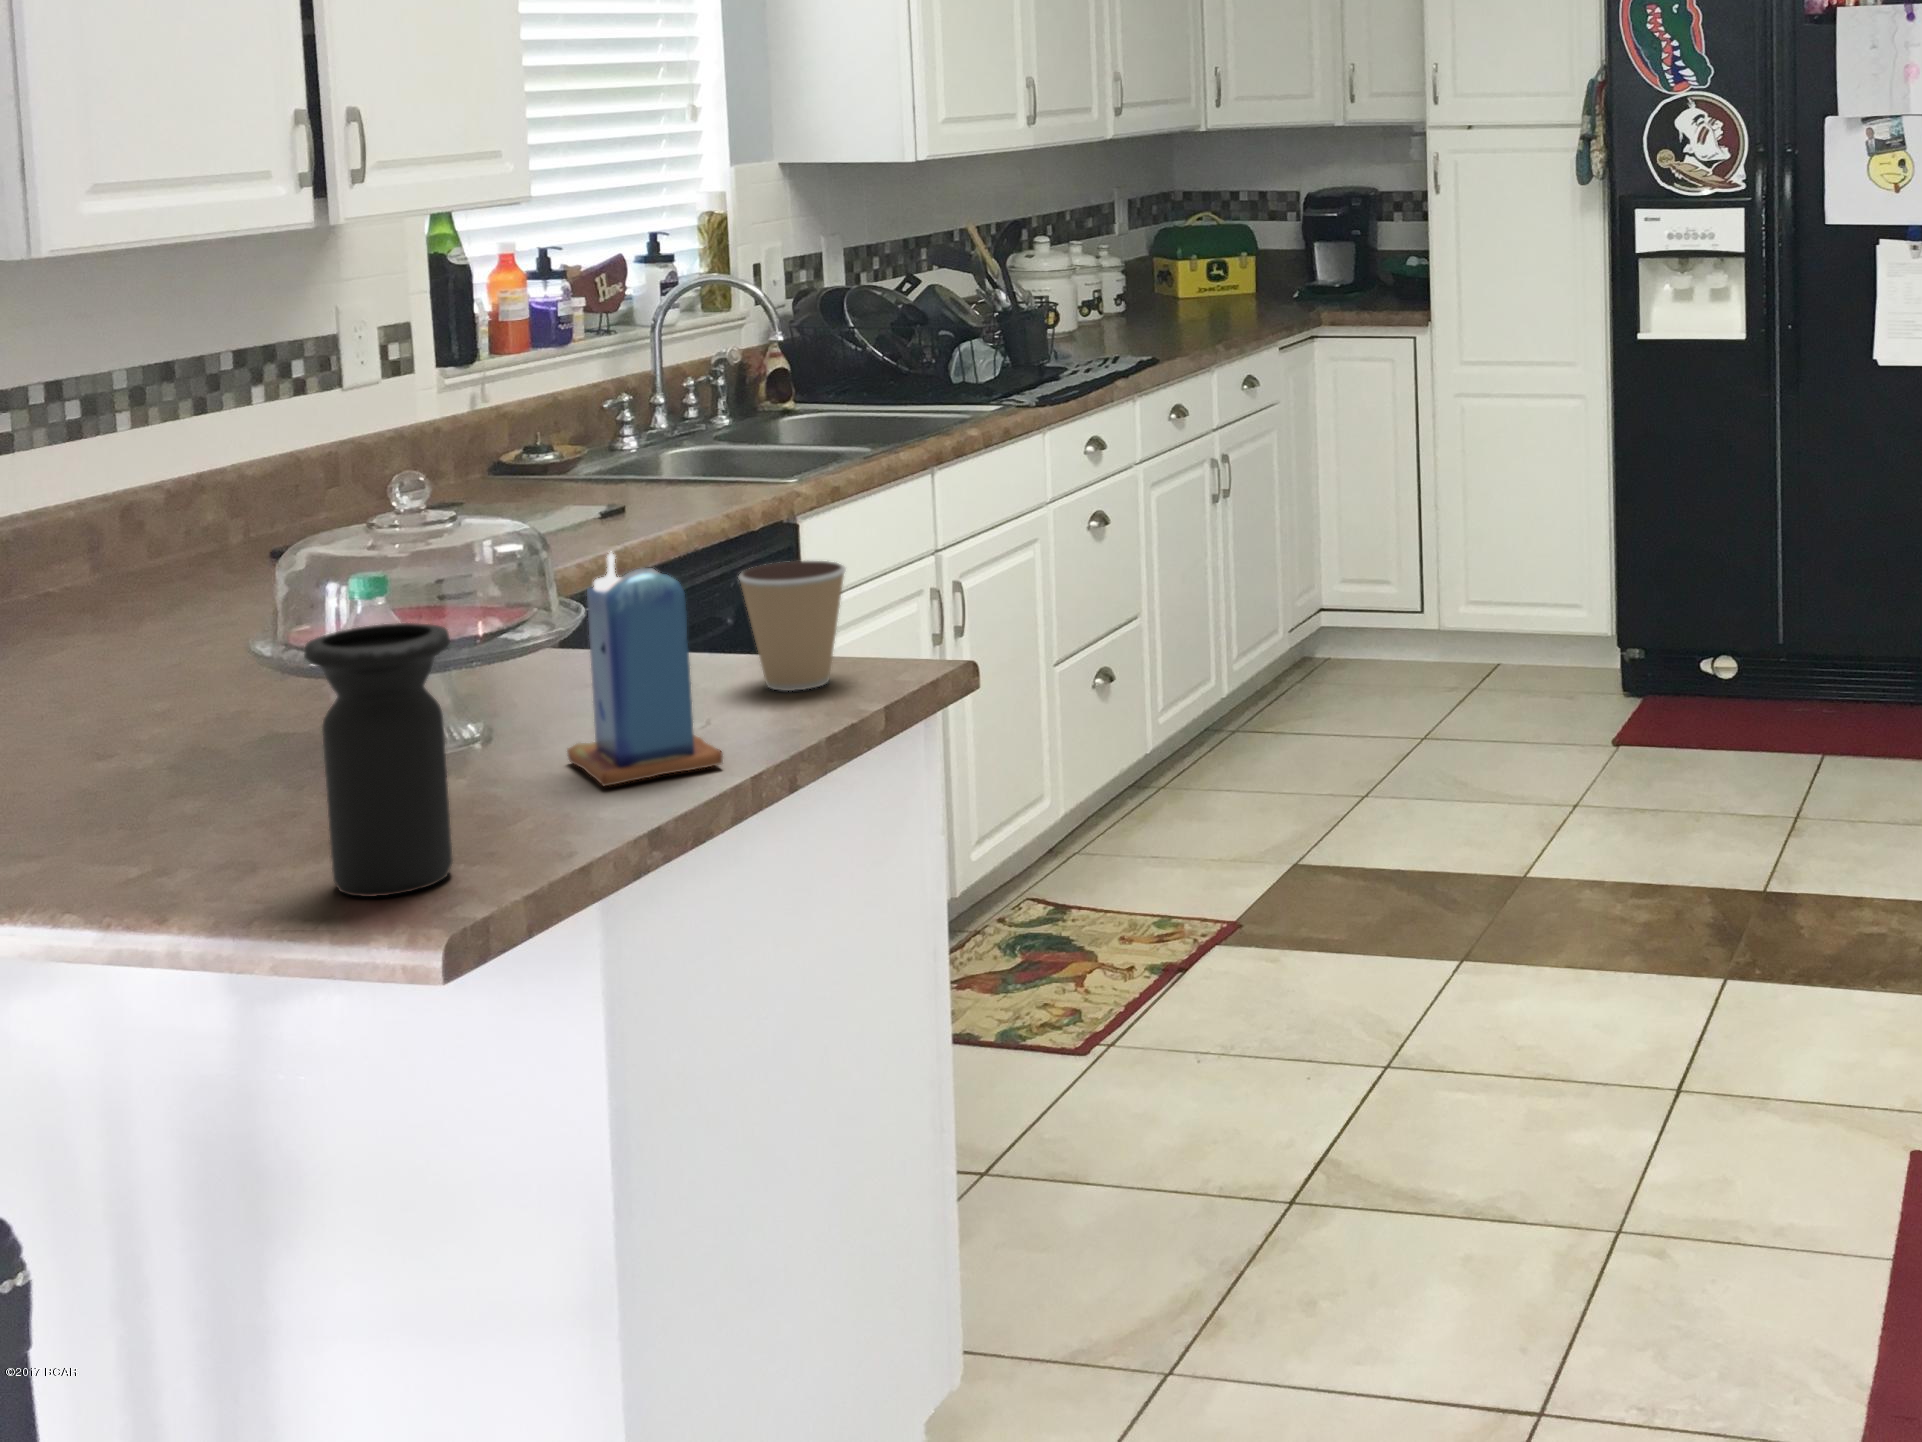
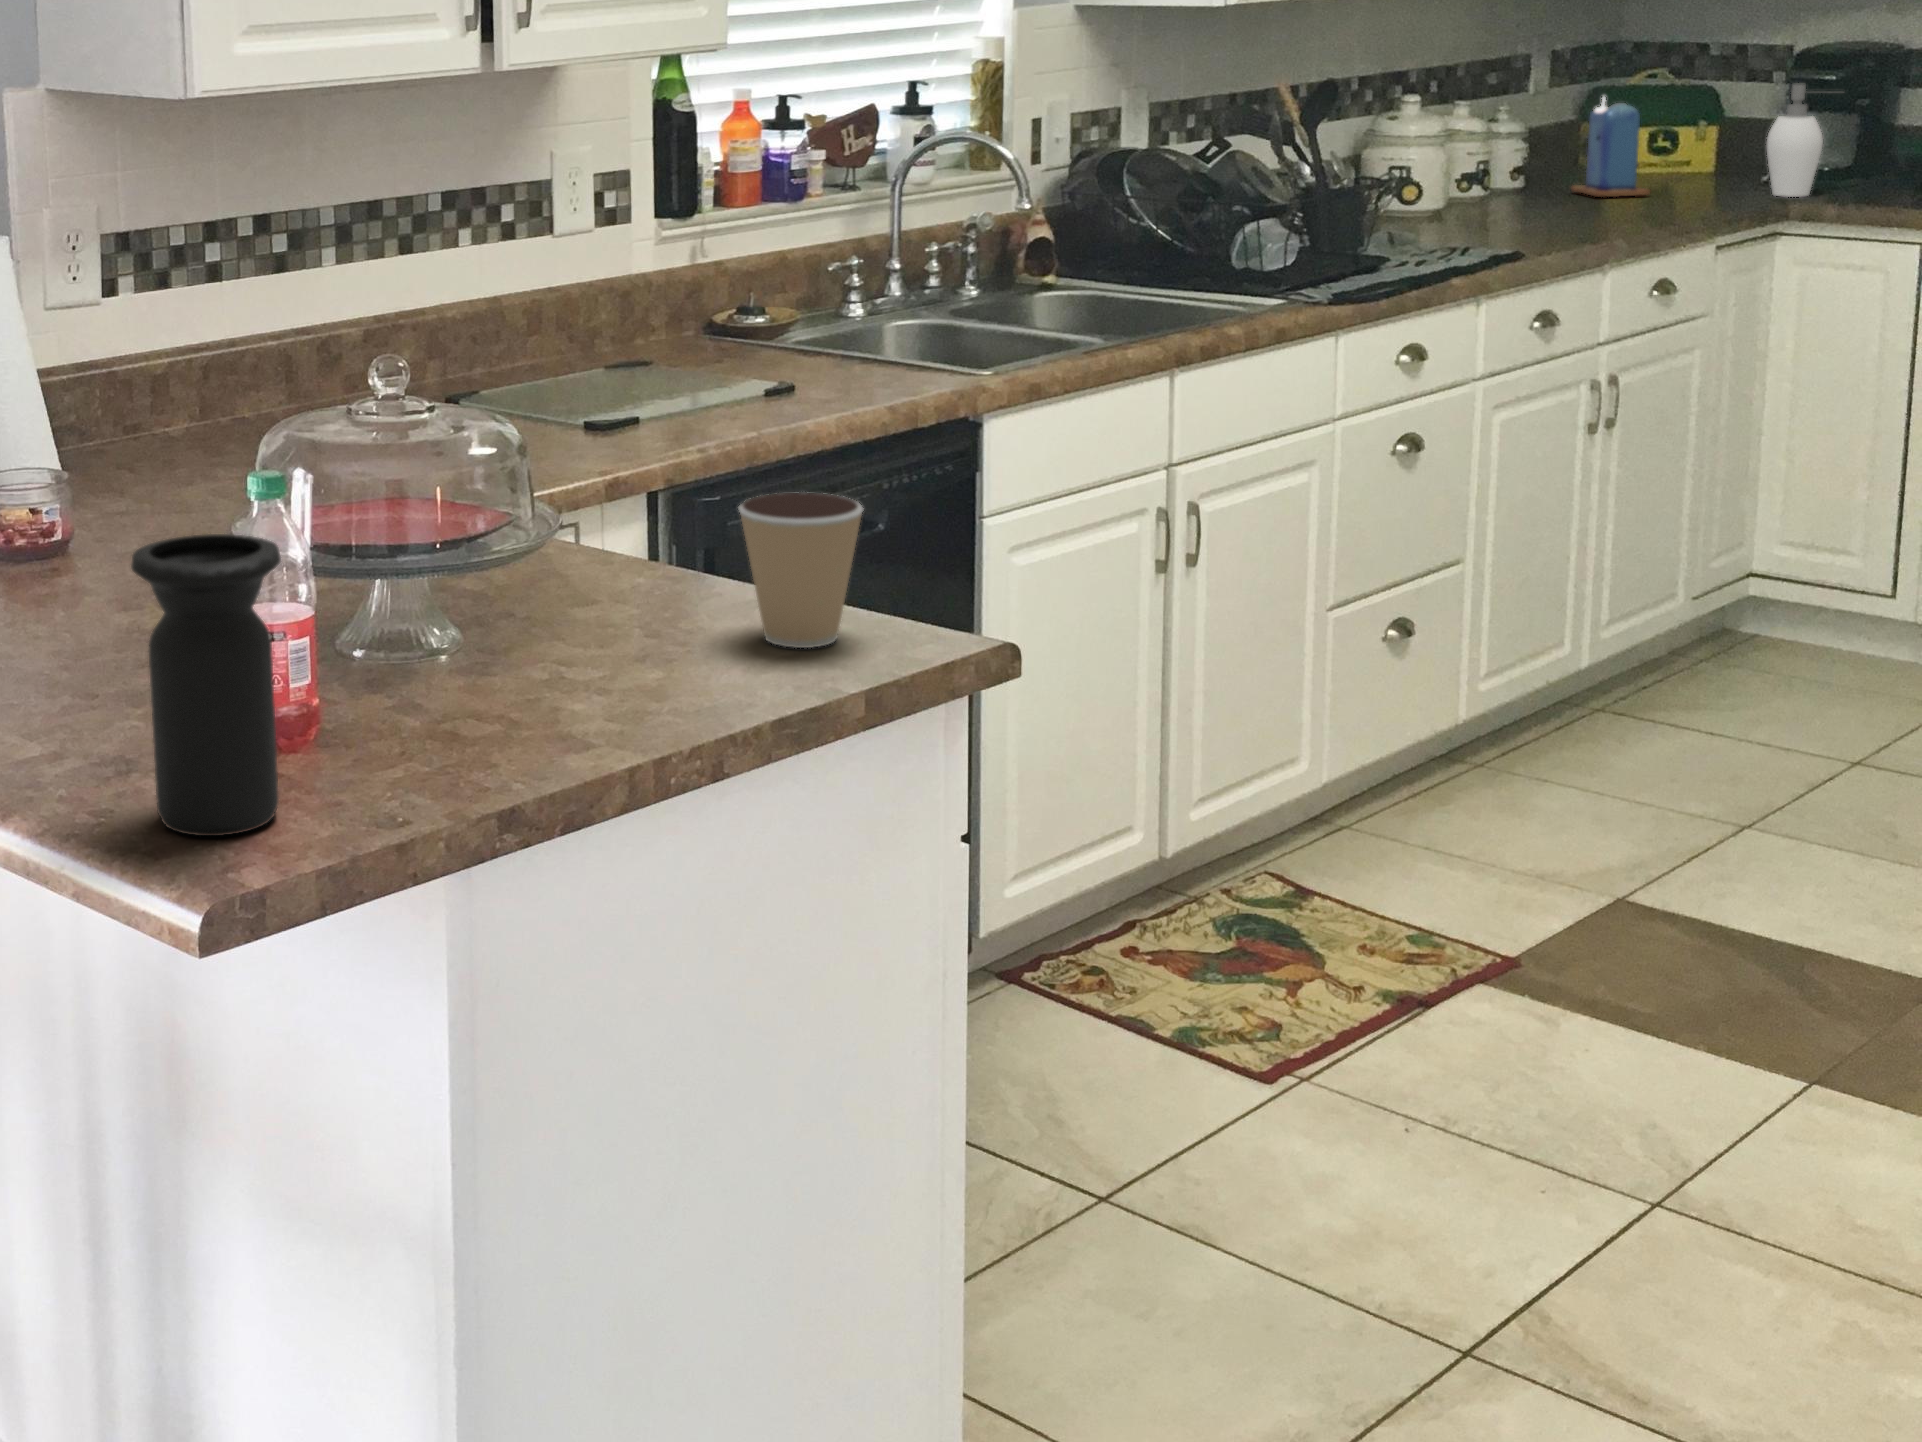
soap dispenser: none [1299,219,1349,308] -> present [1767,83,1823,197]
candle: present [567,551,723,786] -> present [1571,97,1650,197]

